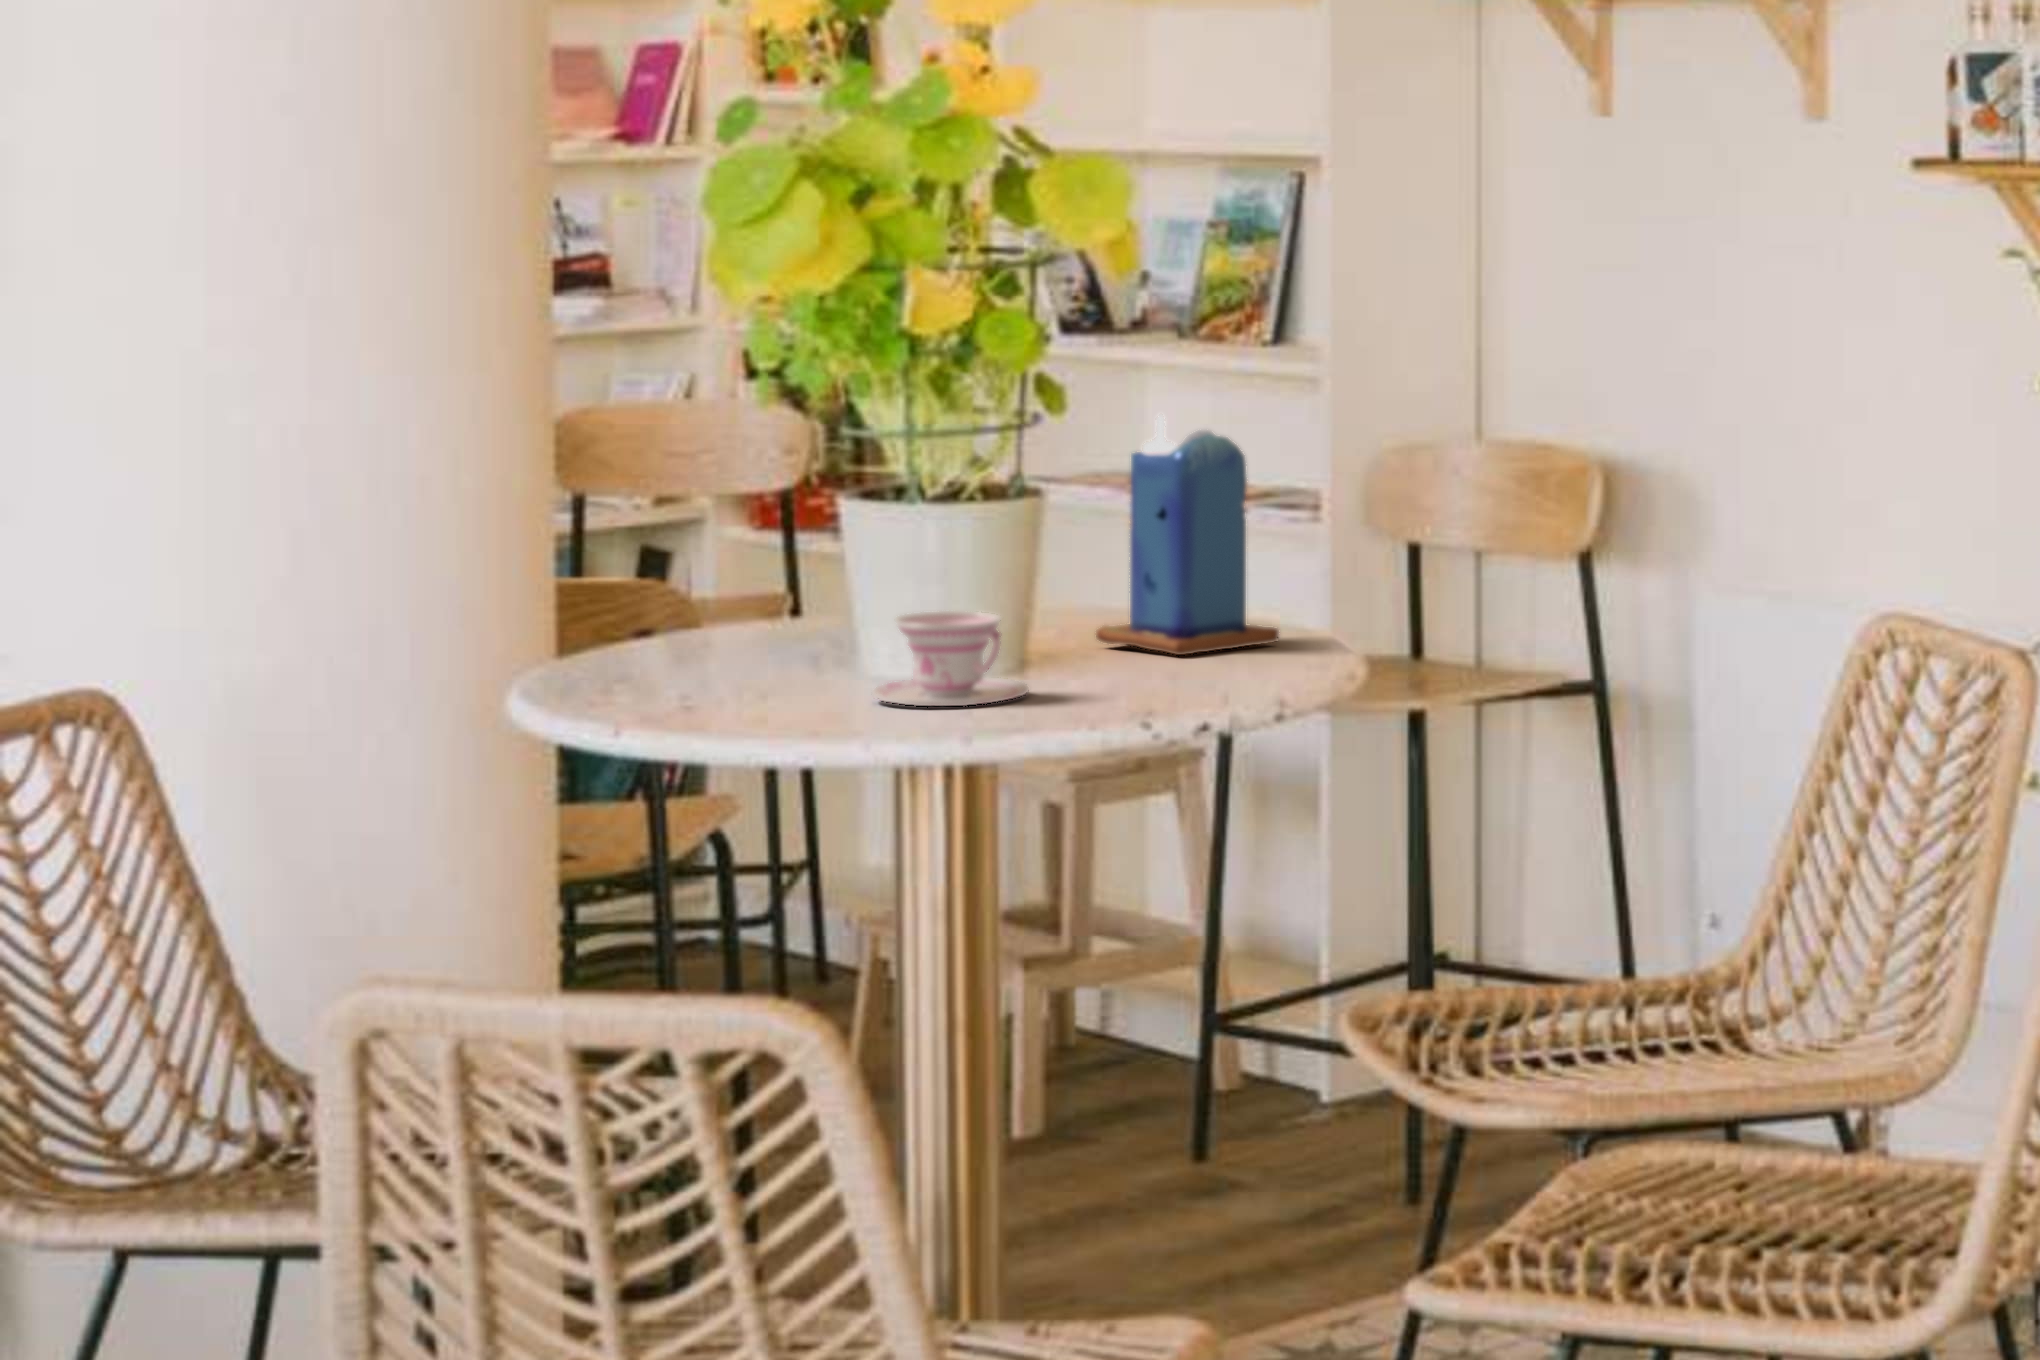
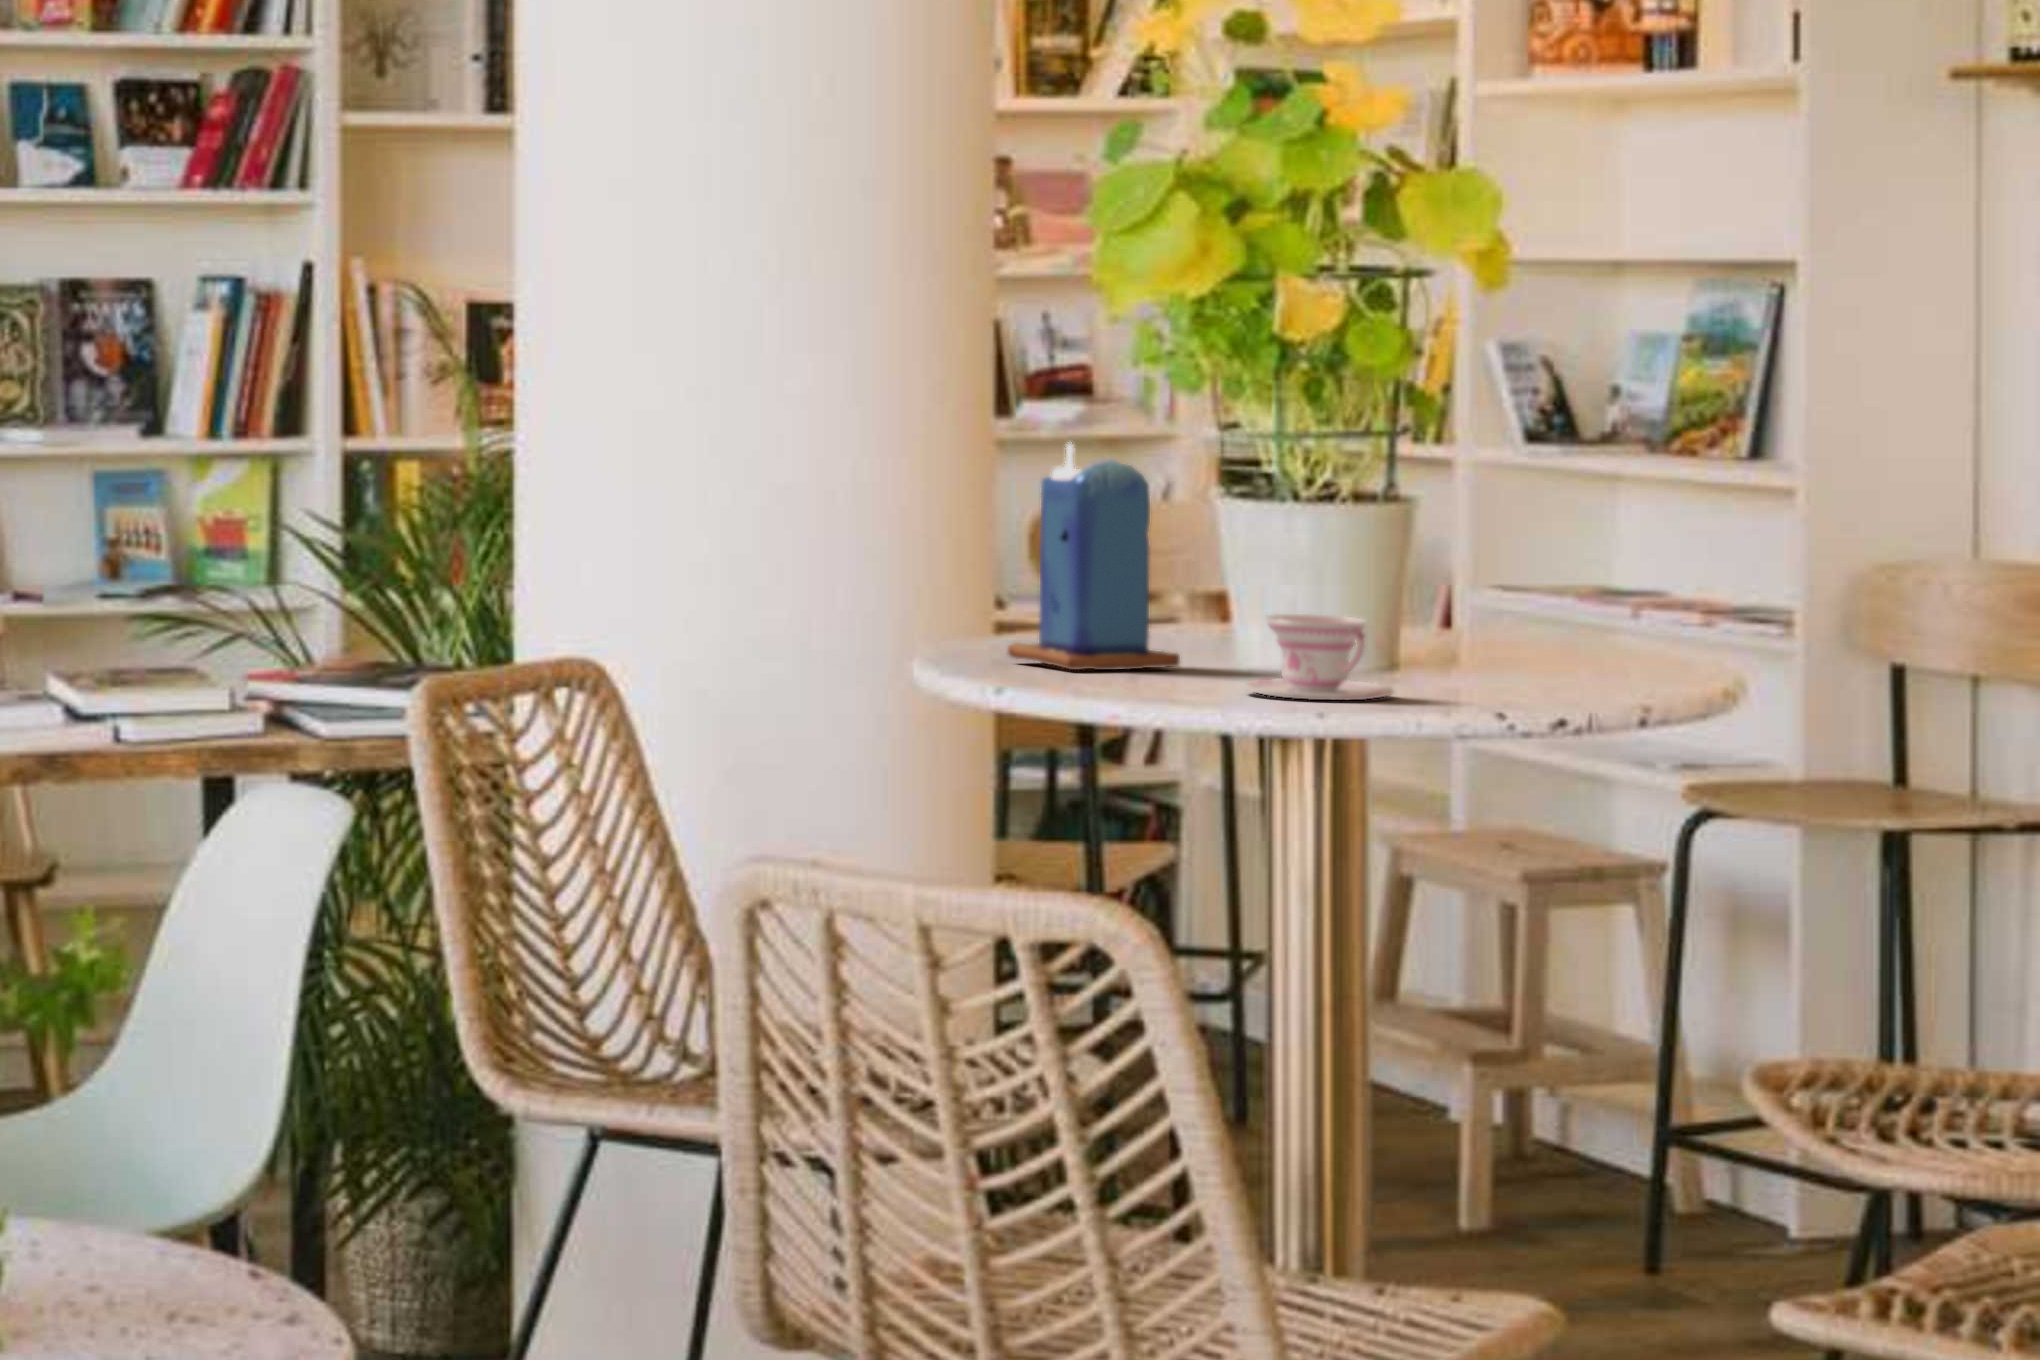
candle: present [1096,416,1279,655] -> present [1008,443,1180,670]

